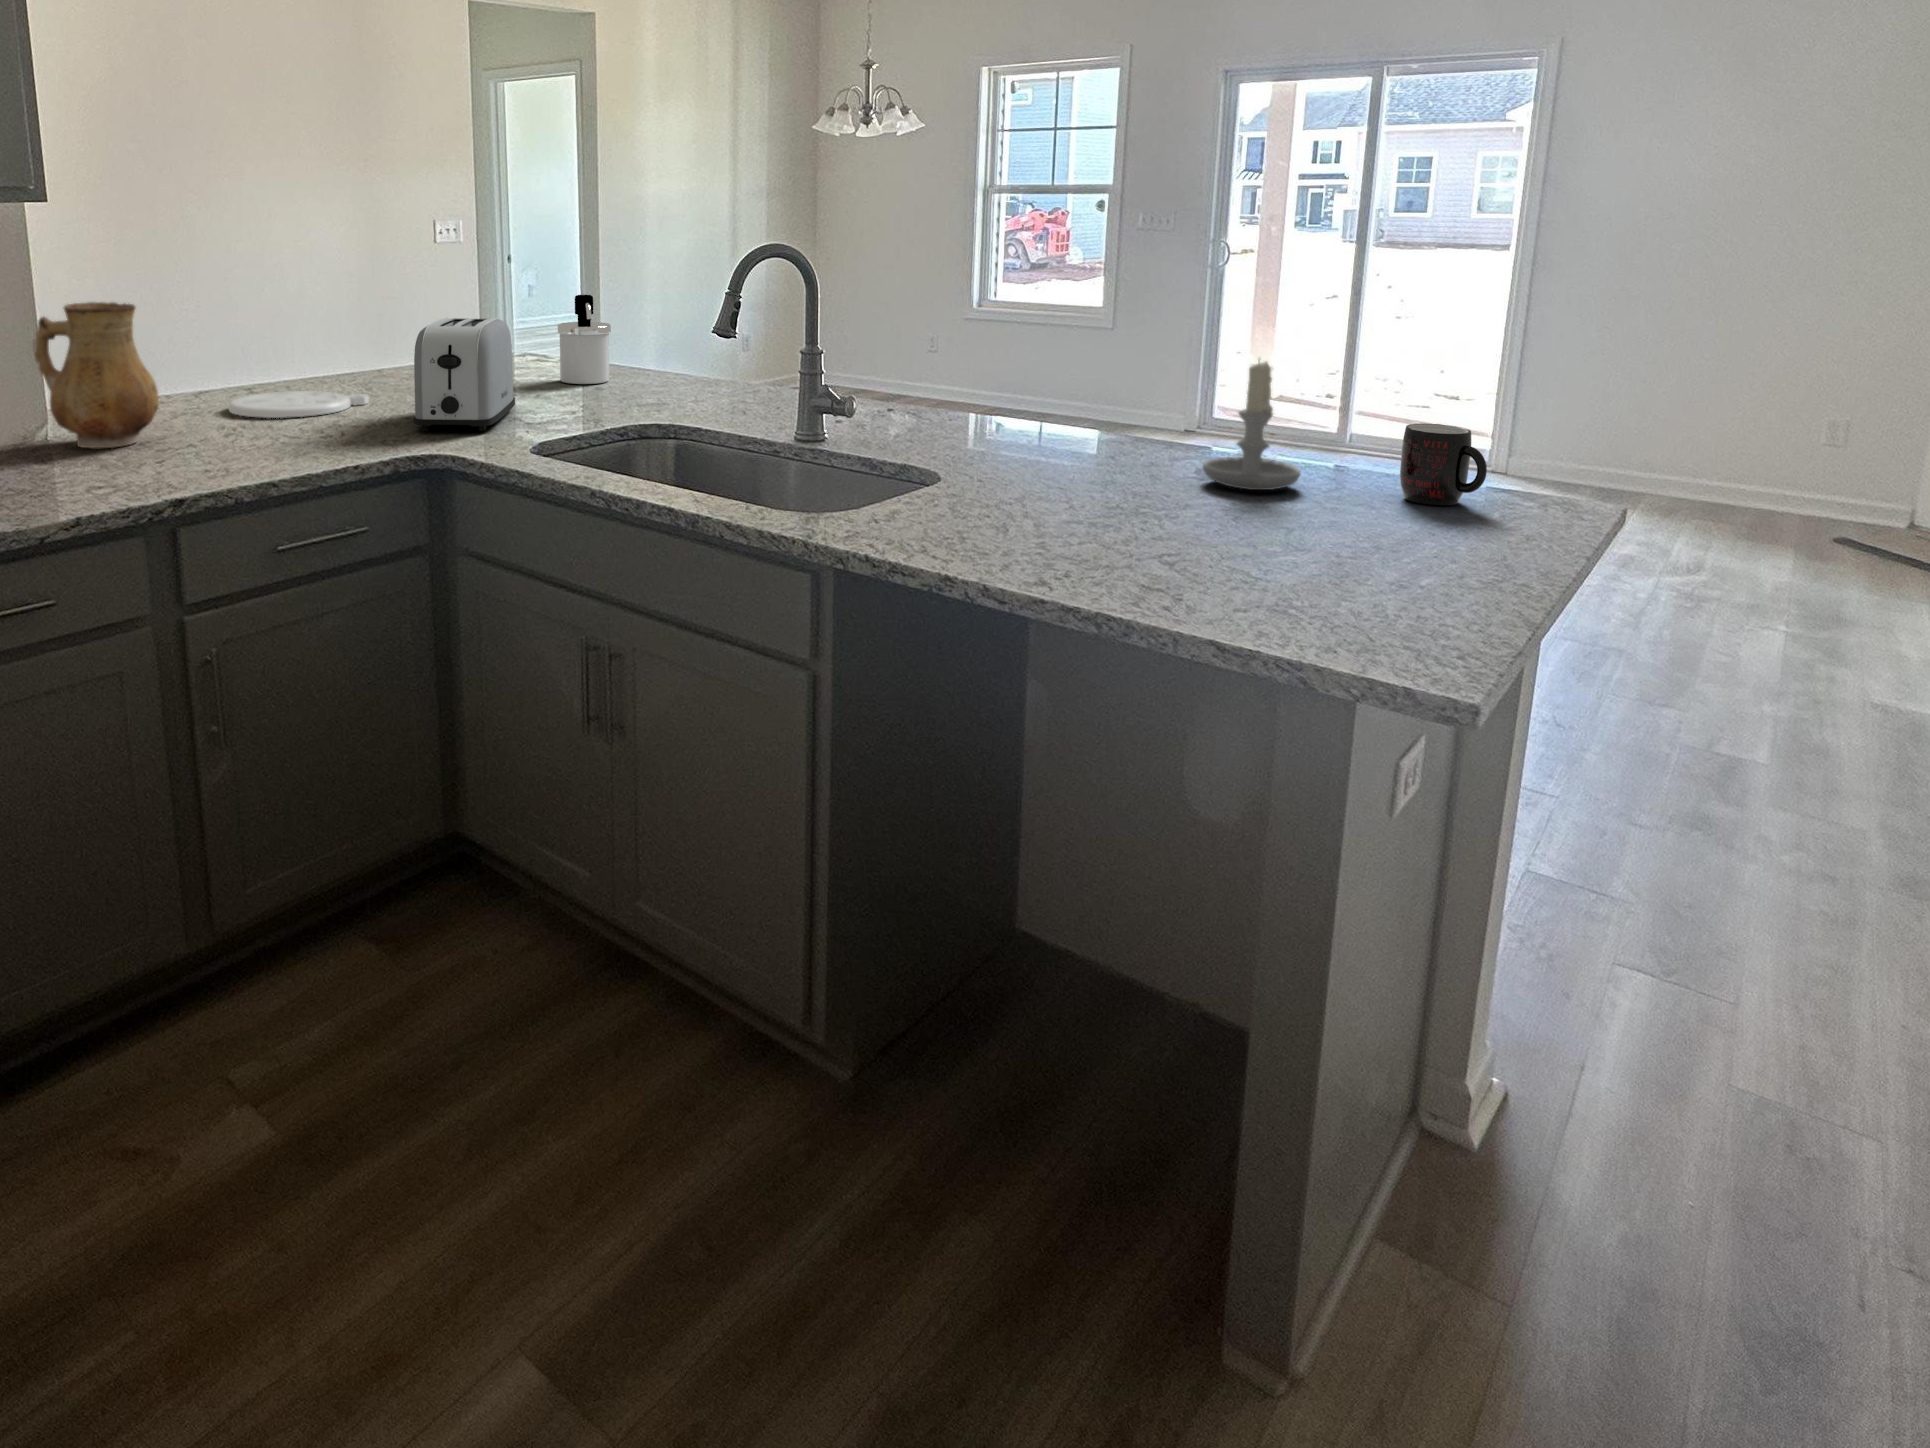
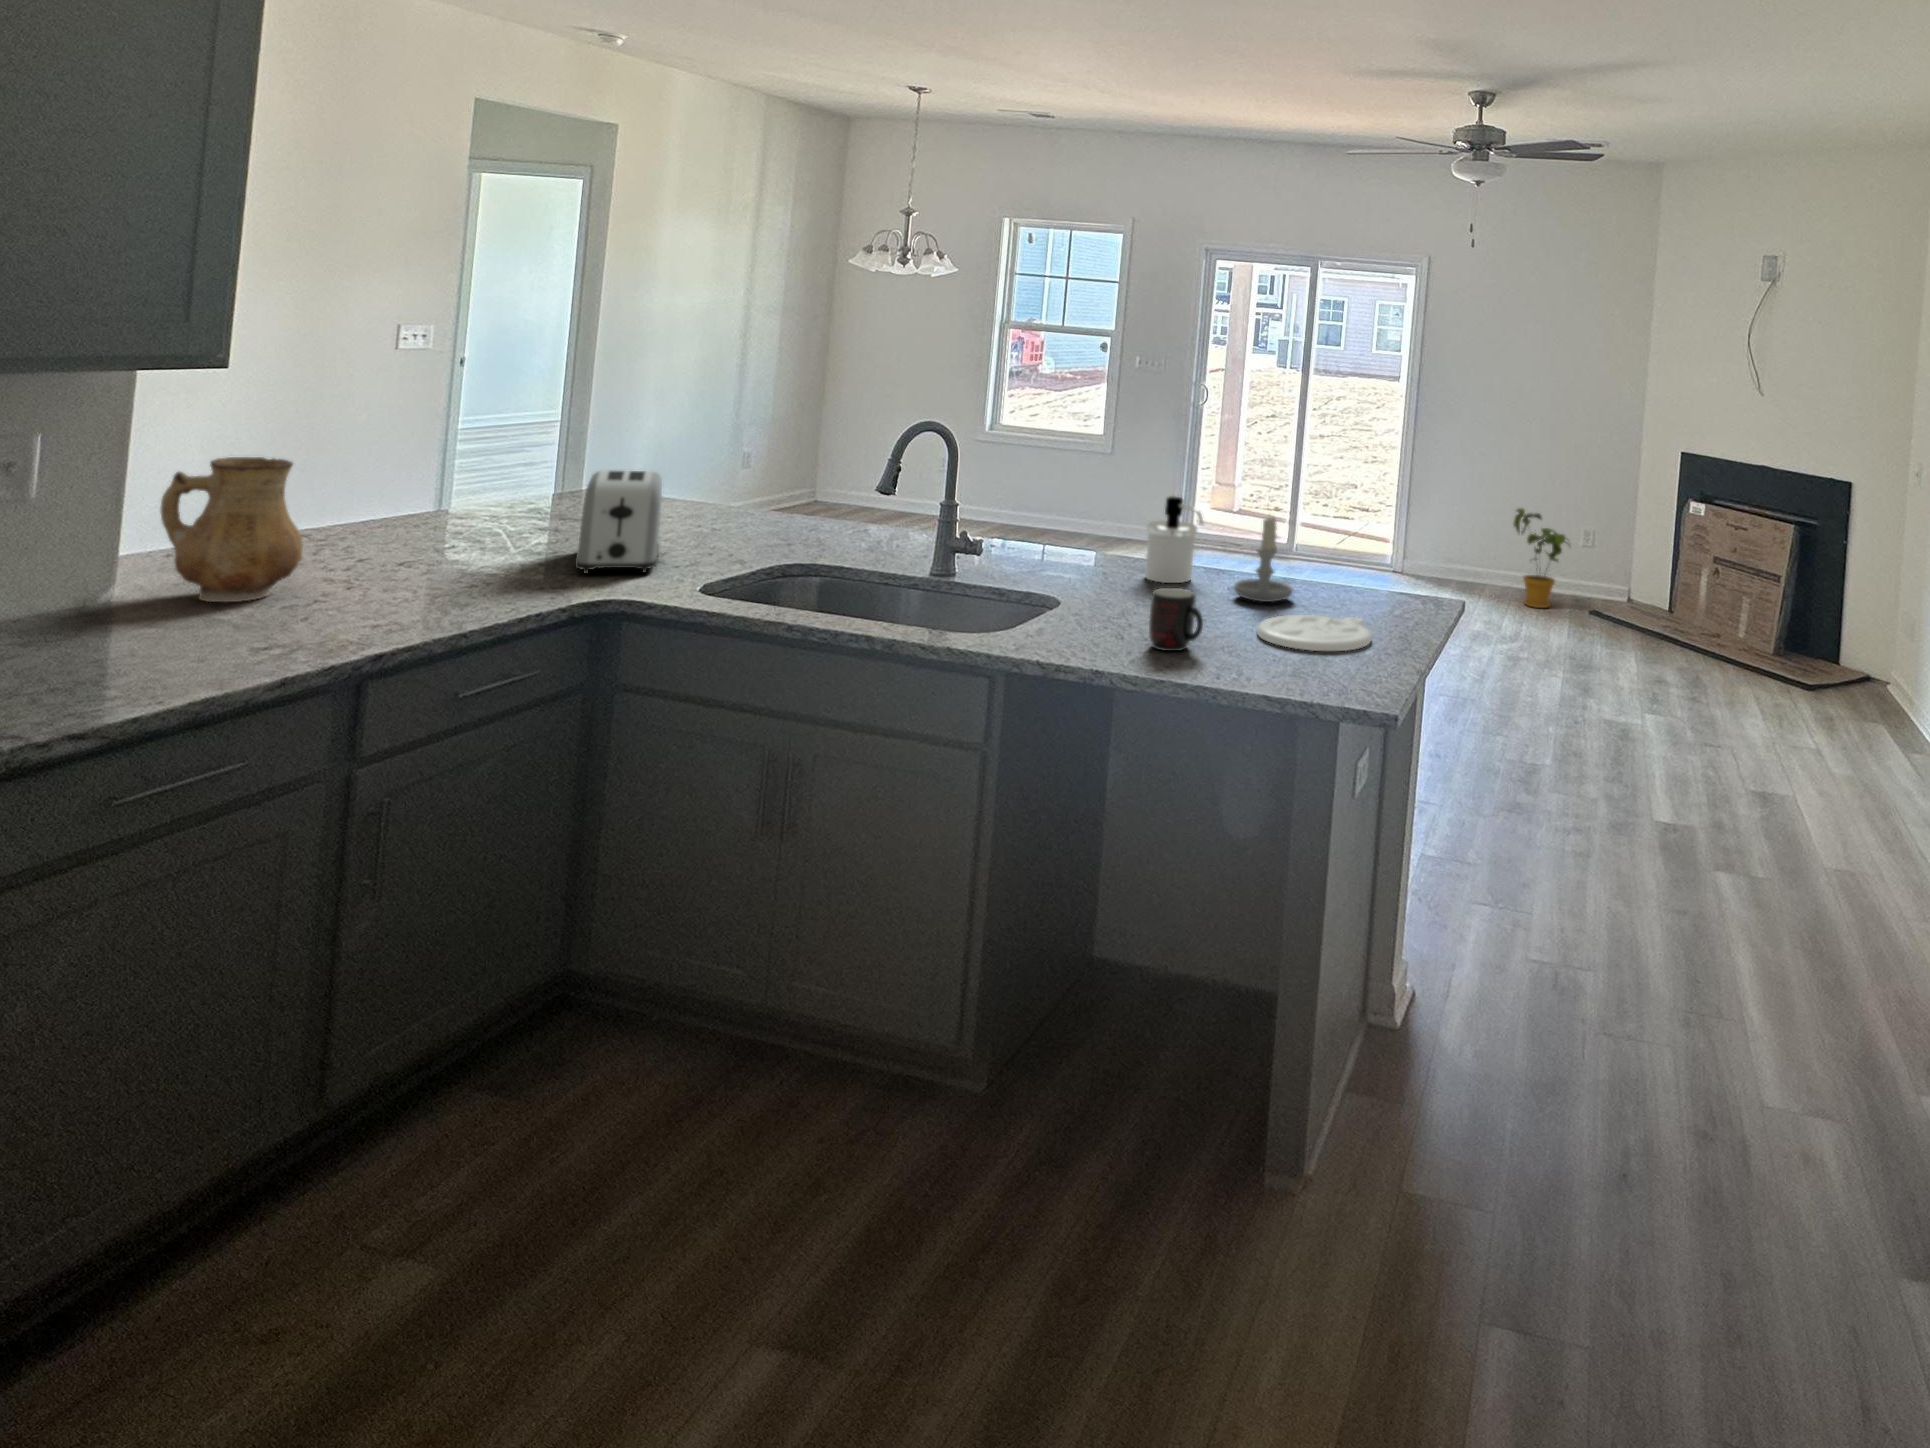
soap dispenser: present [558,295,611,384] -> present [1145,497,1203,583]
house plant: none [1692,387,1794,527] -> present [1514,508,1569,608]
plate: present [229,391,369,418] -> present [1257,615,1371,651]
mug: present [1400,424,1487,505] -> present [1149,588,1203,651]

